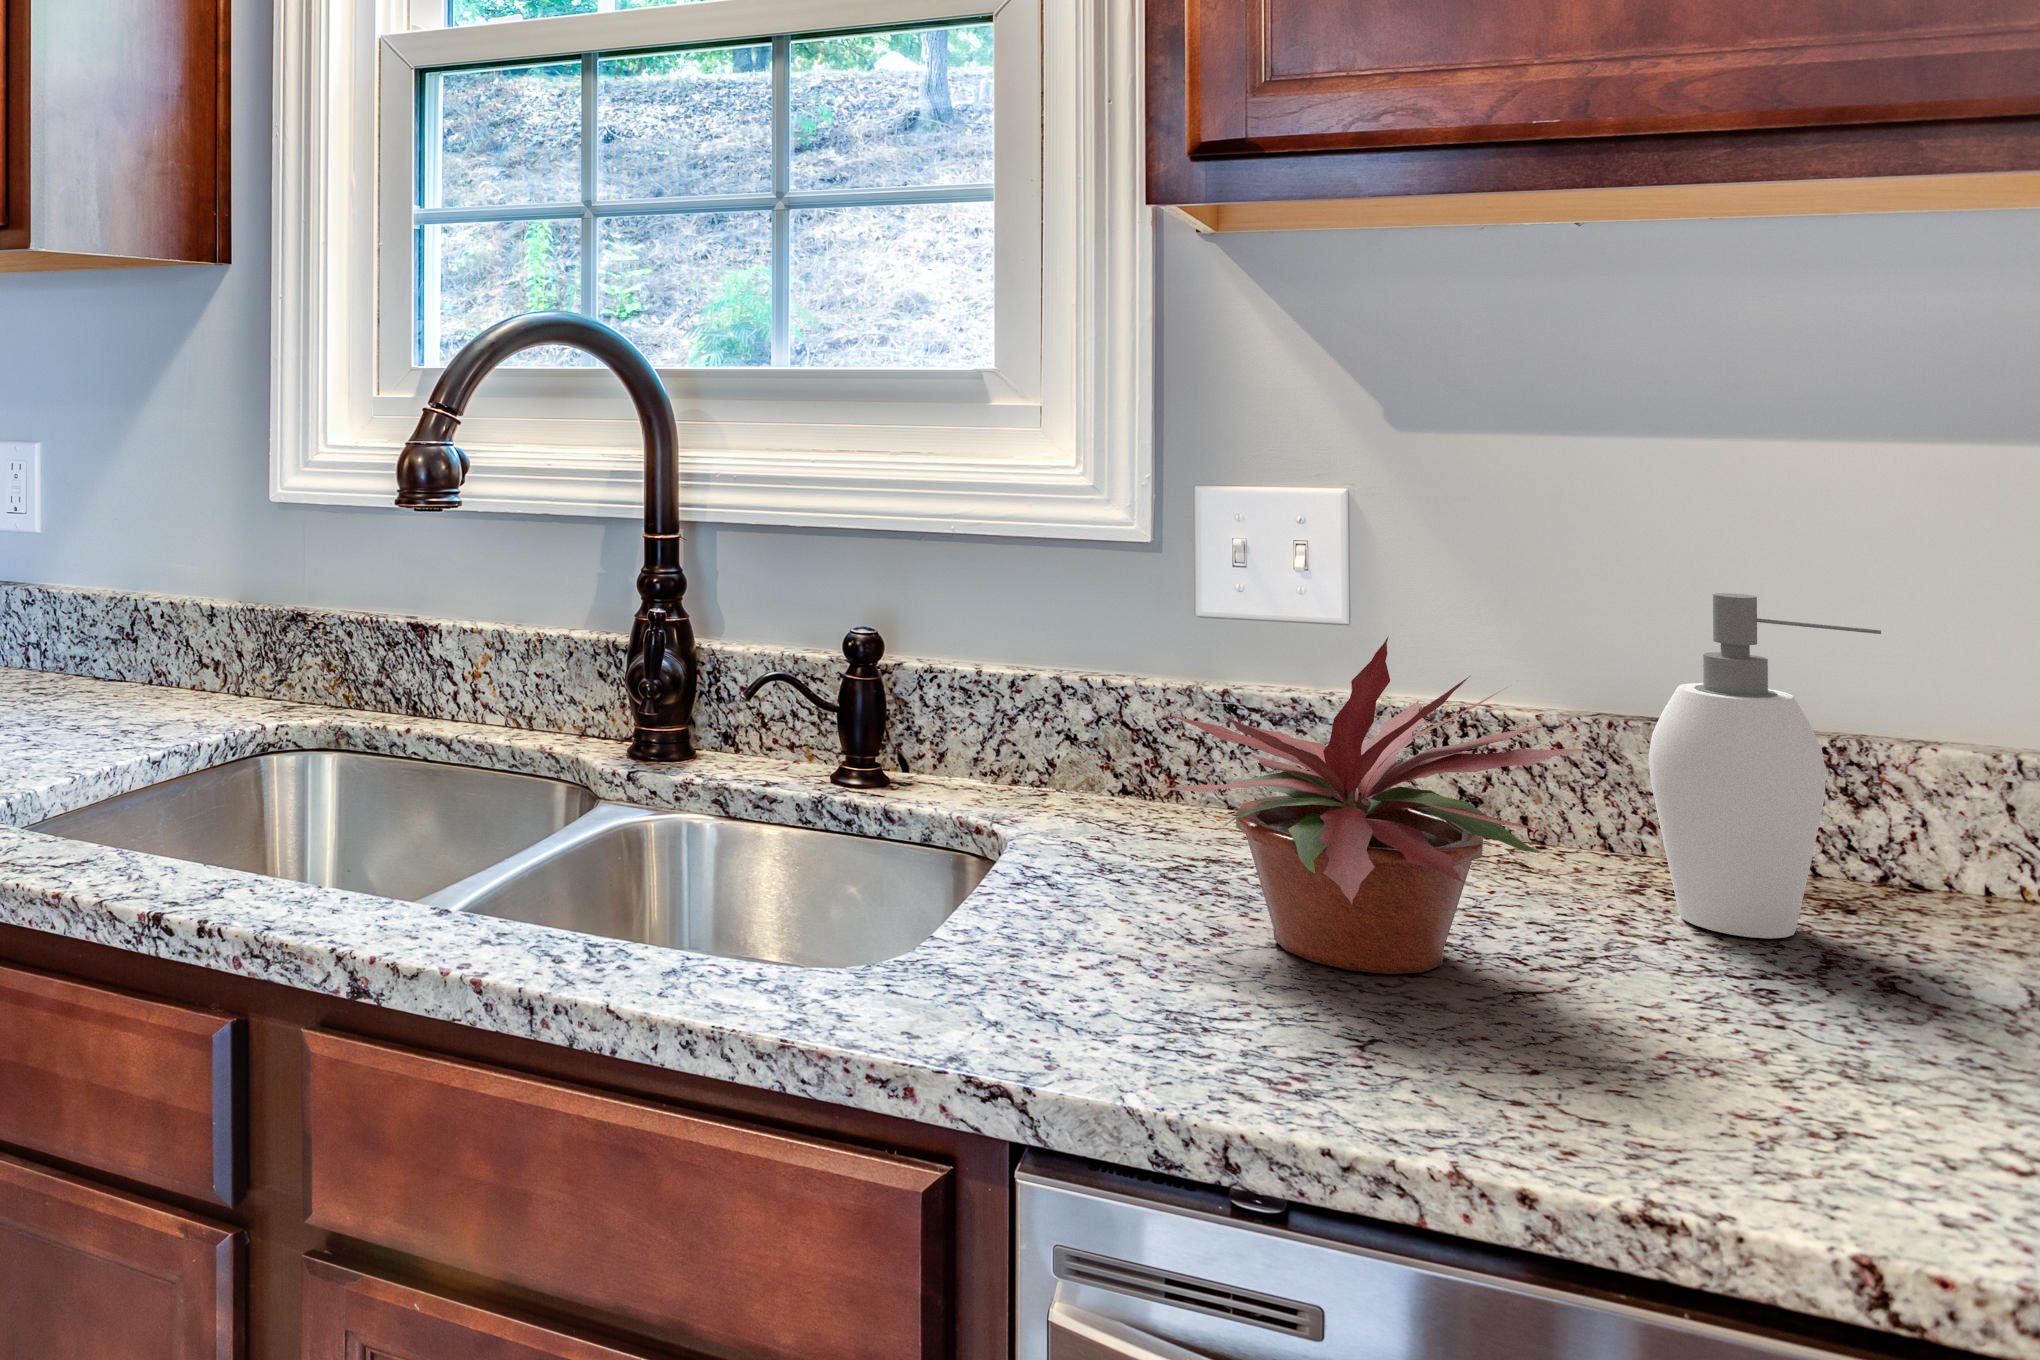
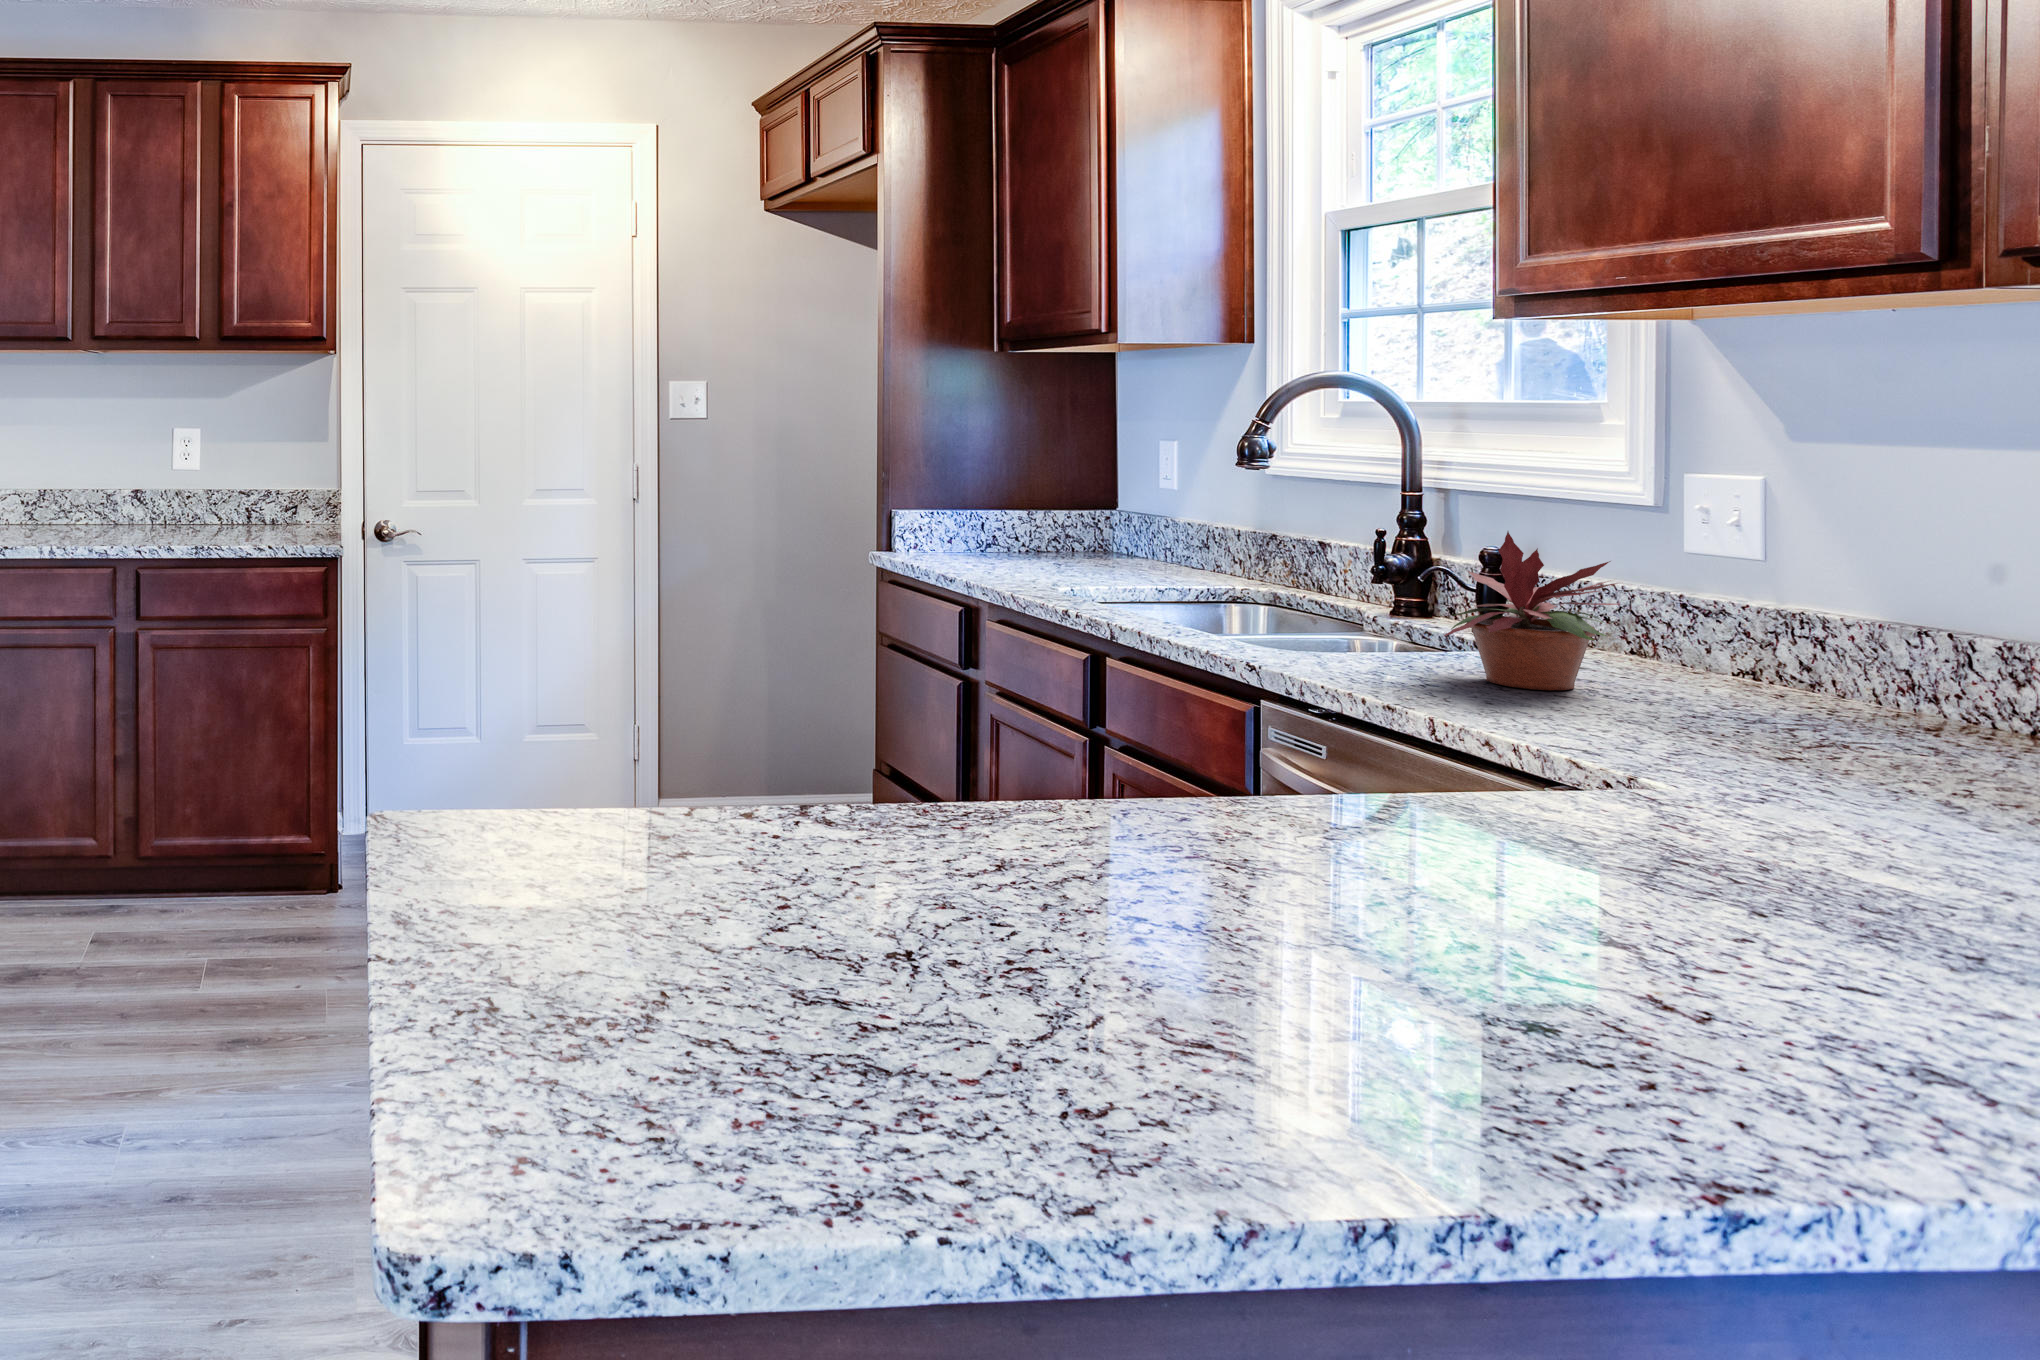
soap dispenser: present [1649,593,1881,938] -> none [1752,532,1859,720]

